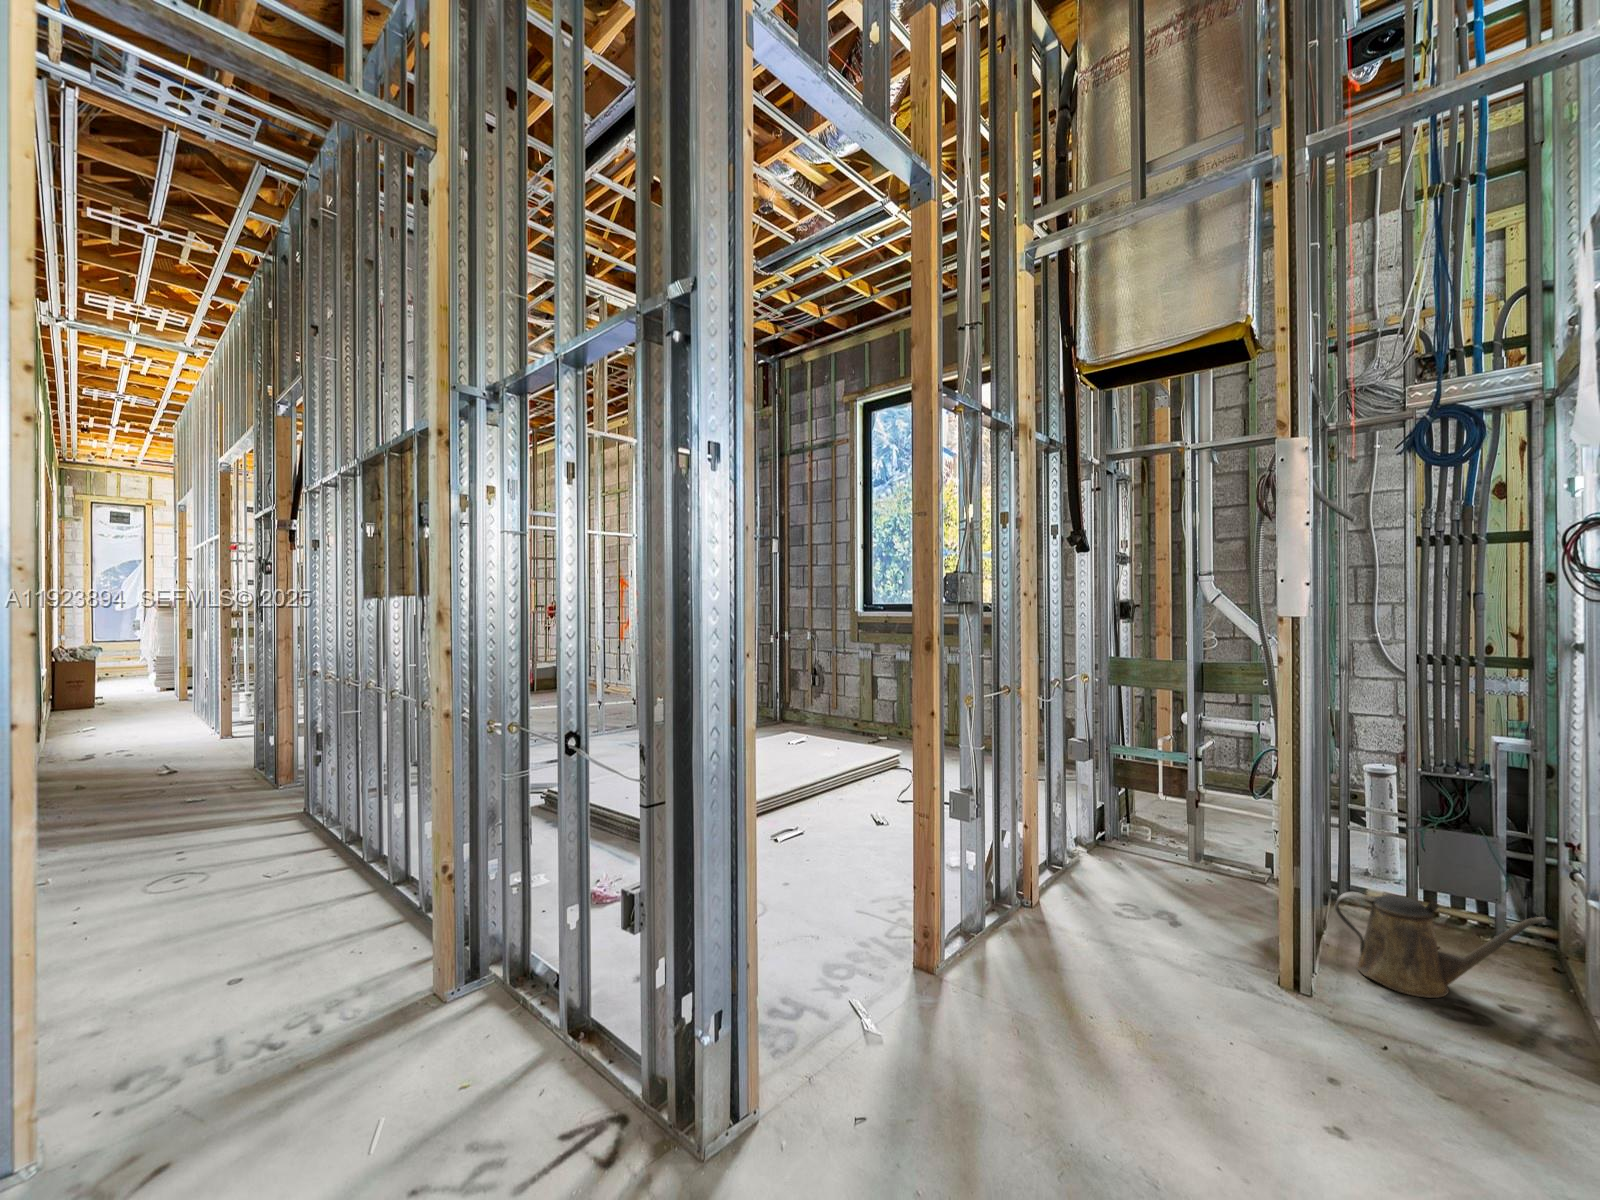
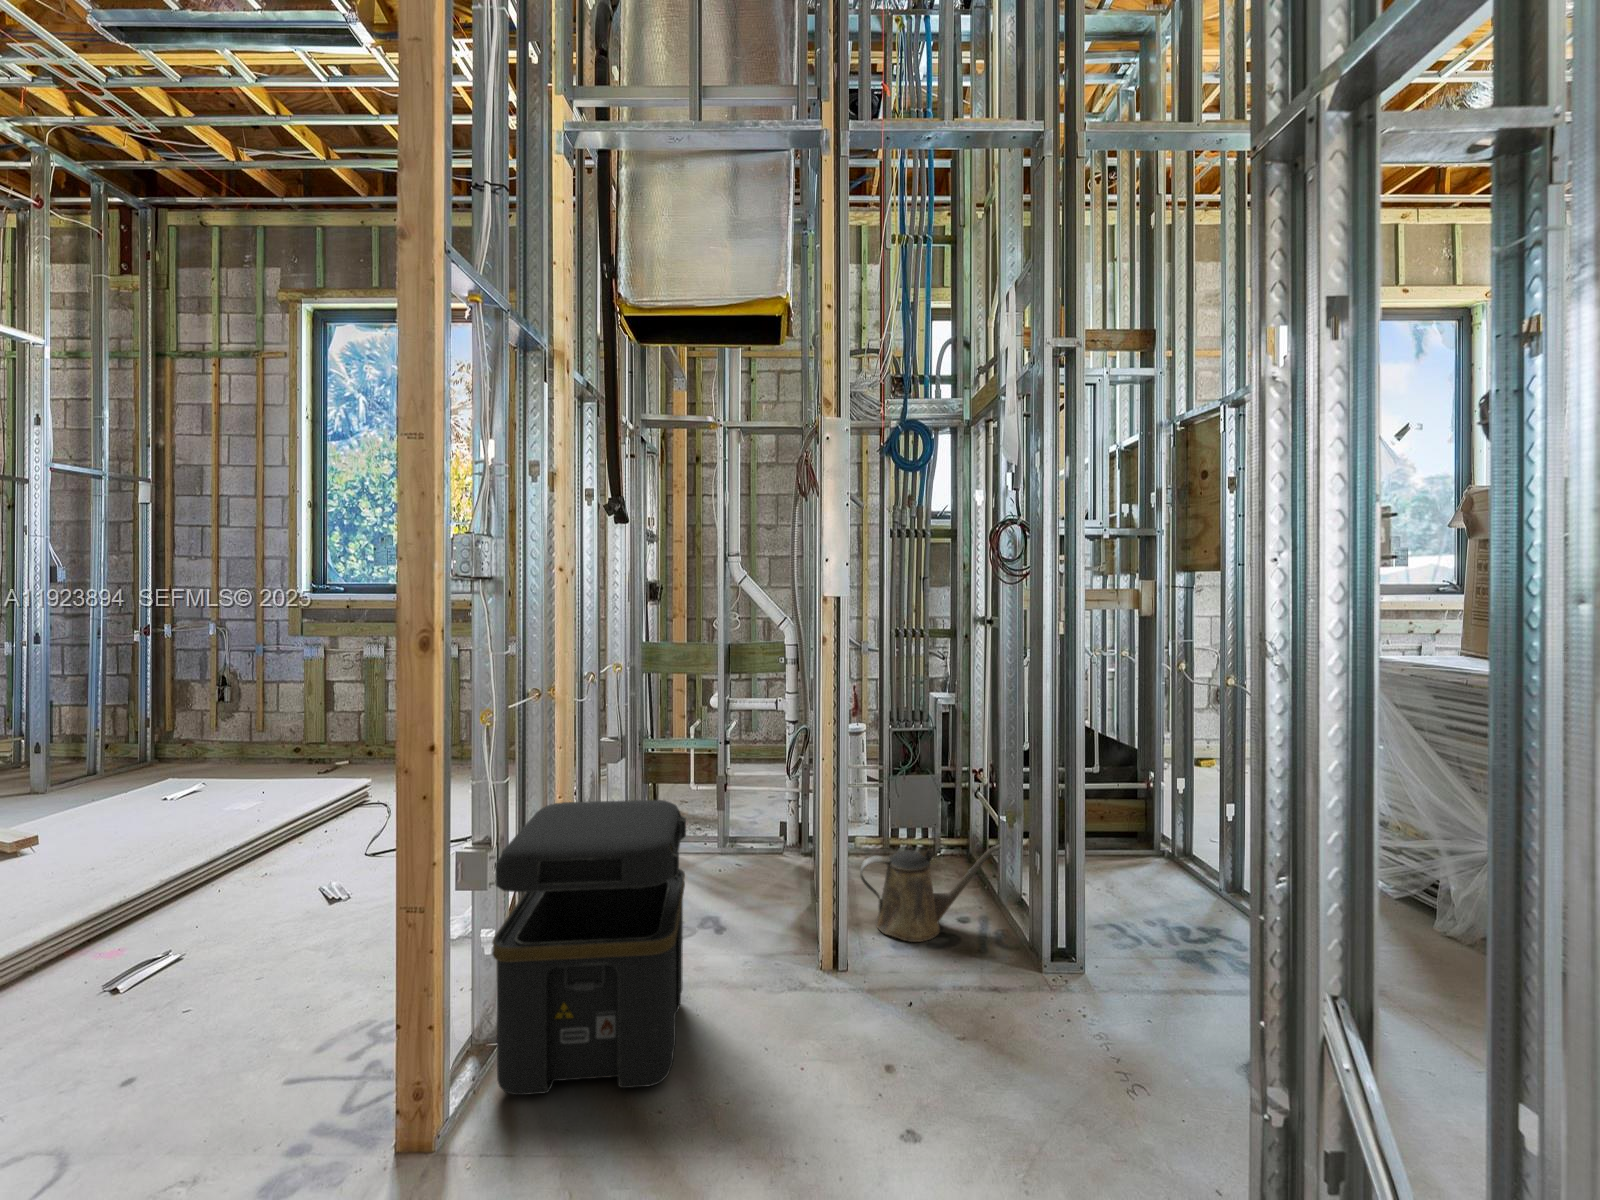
toolbox: none [970,772,1124,996] -> present [492,800,686,1095]

